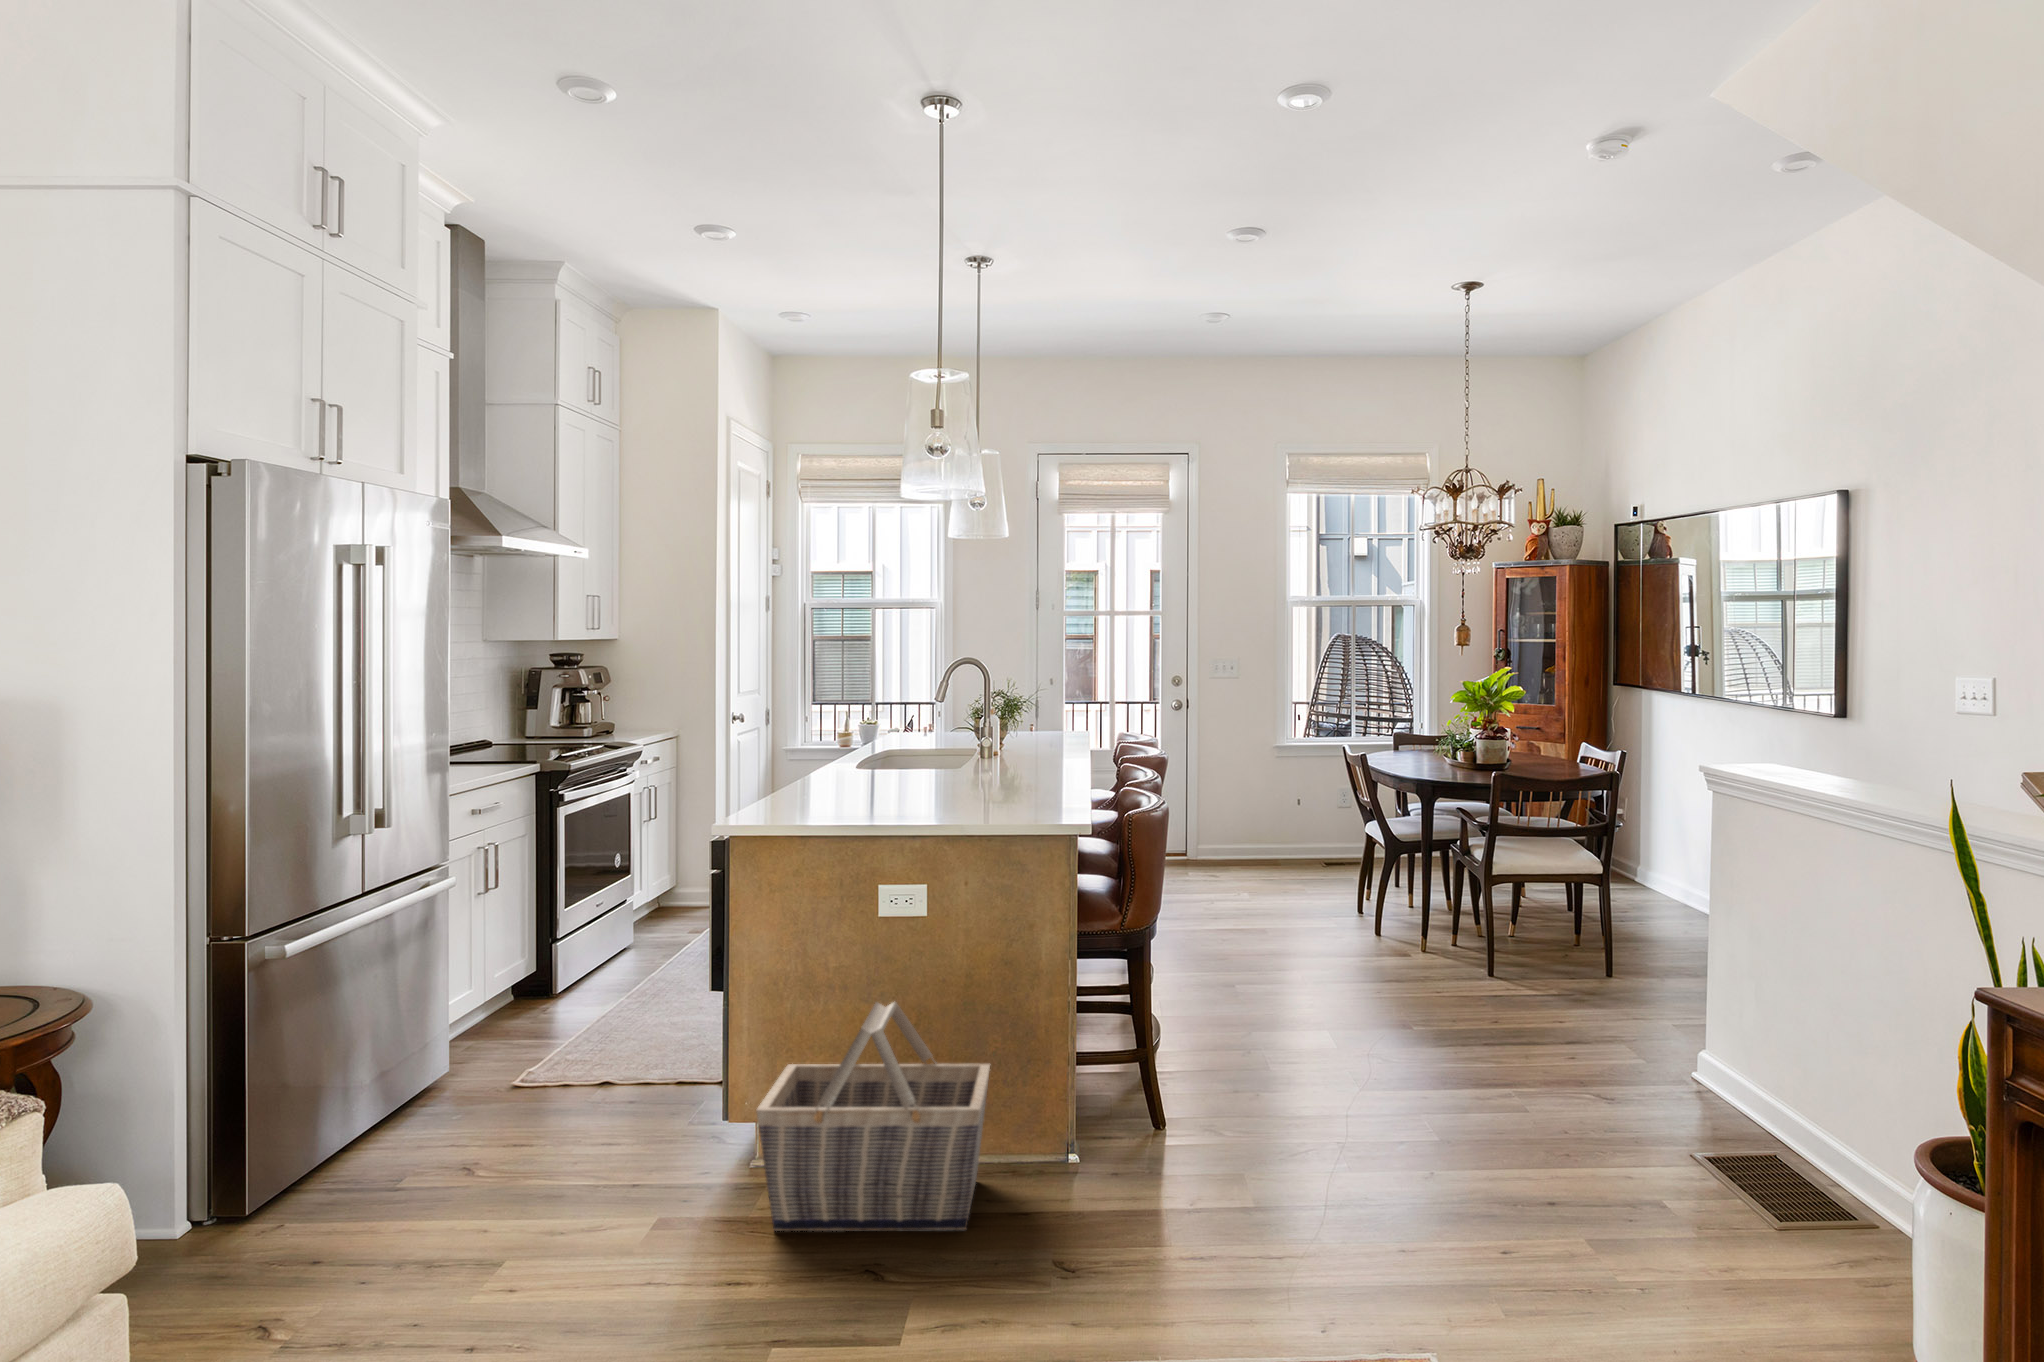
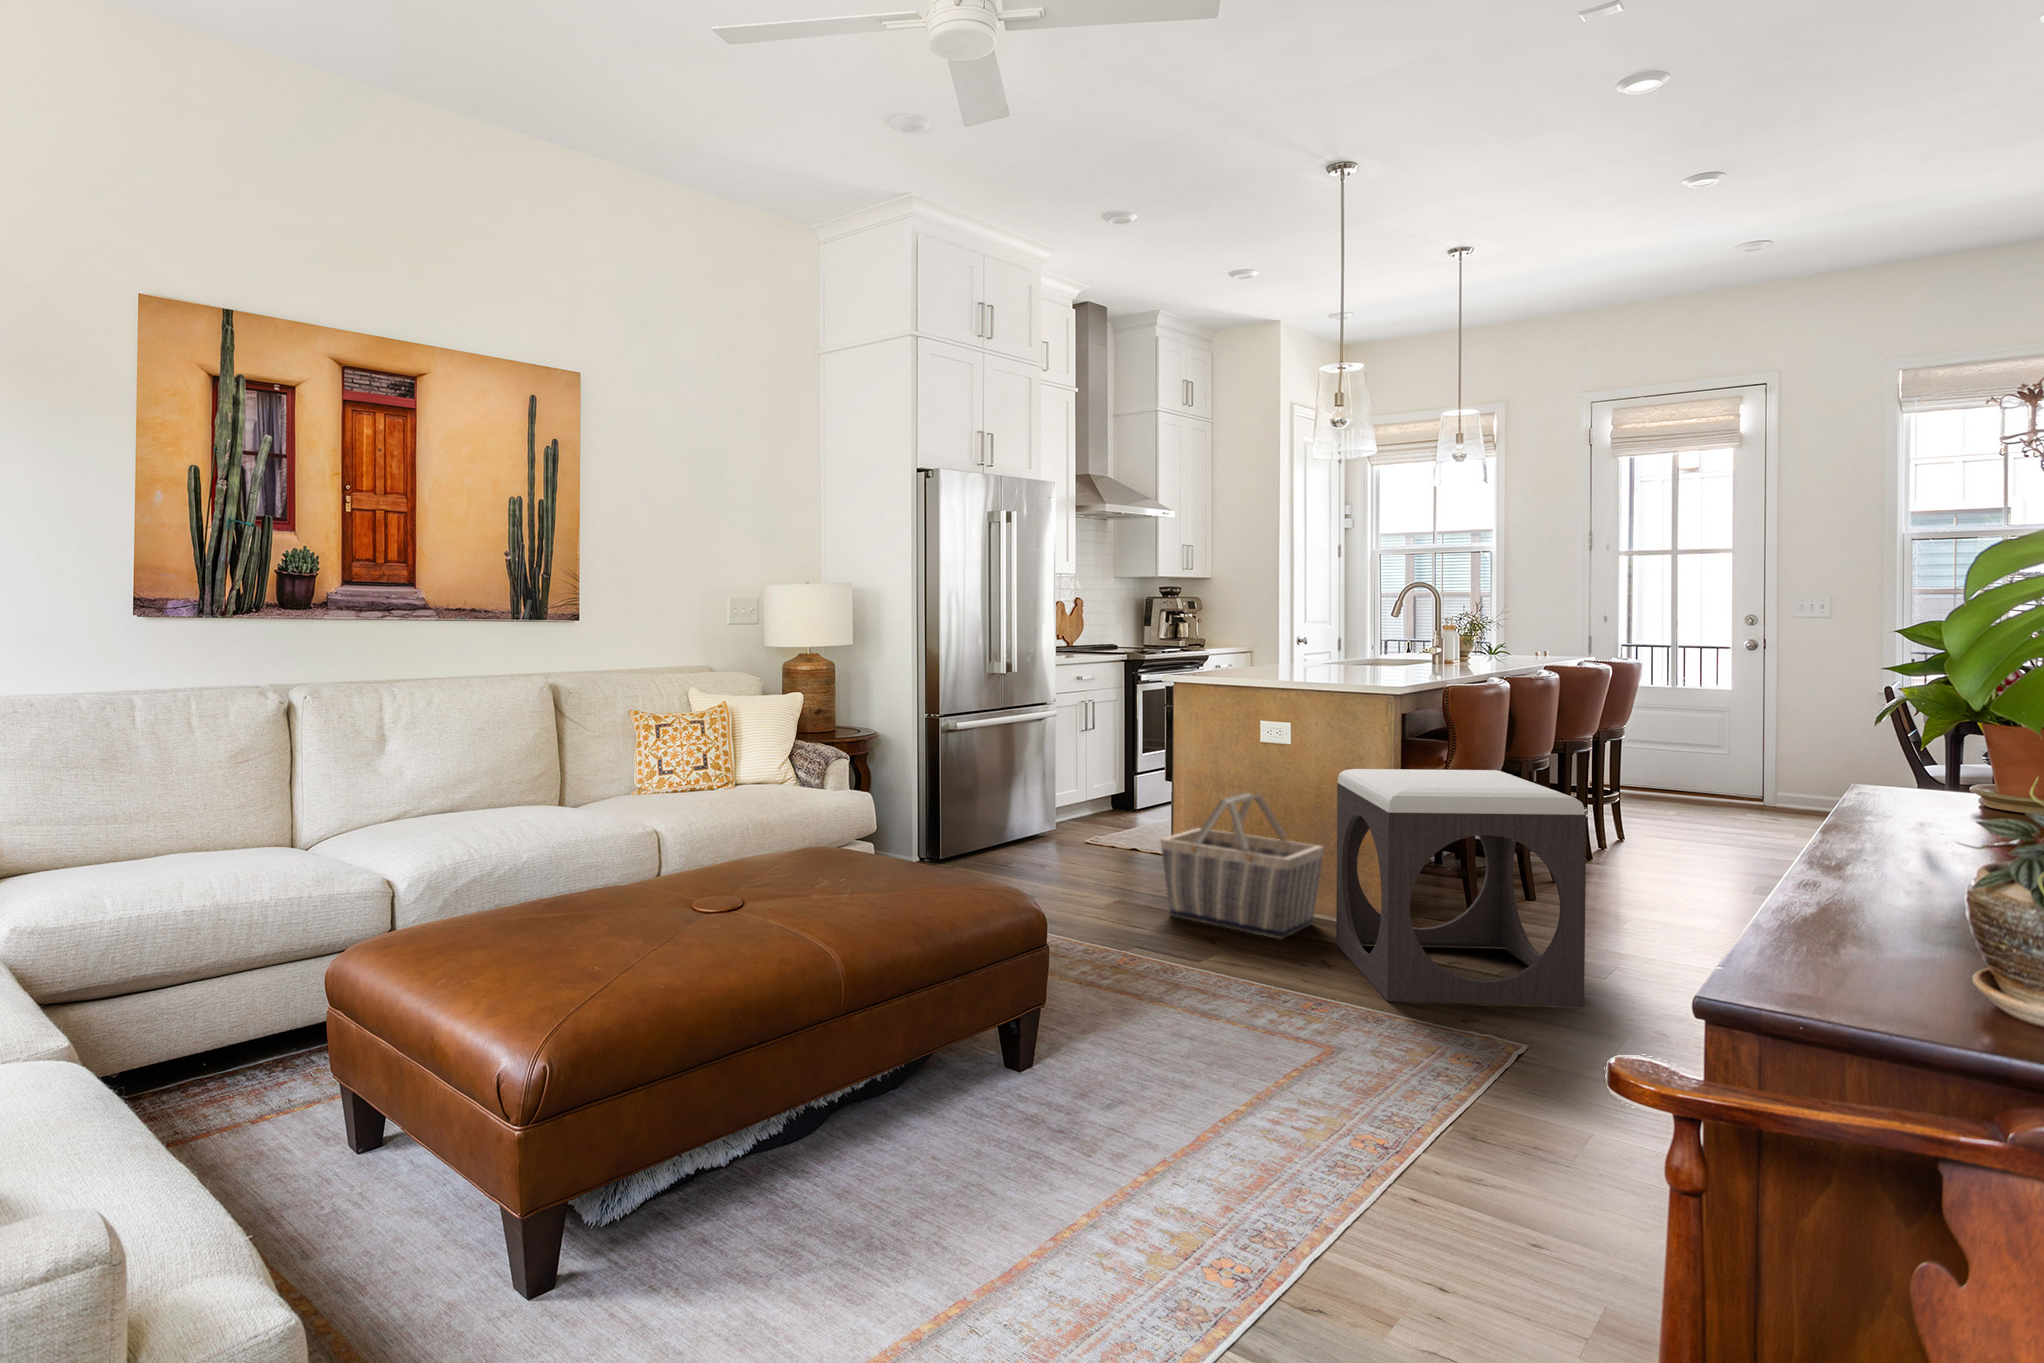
footstool: none [1039,927,1381,1324] -> present [1336,769,1586,1006]

